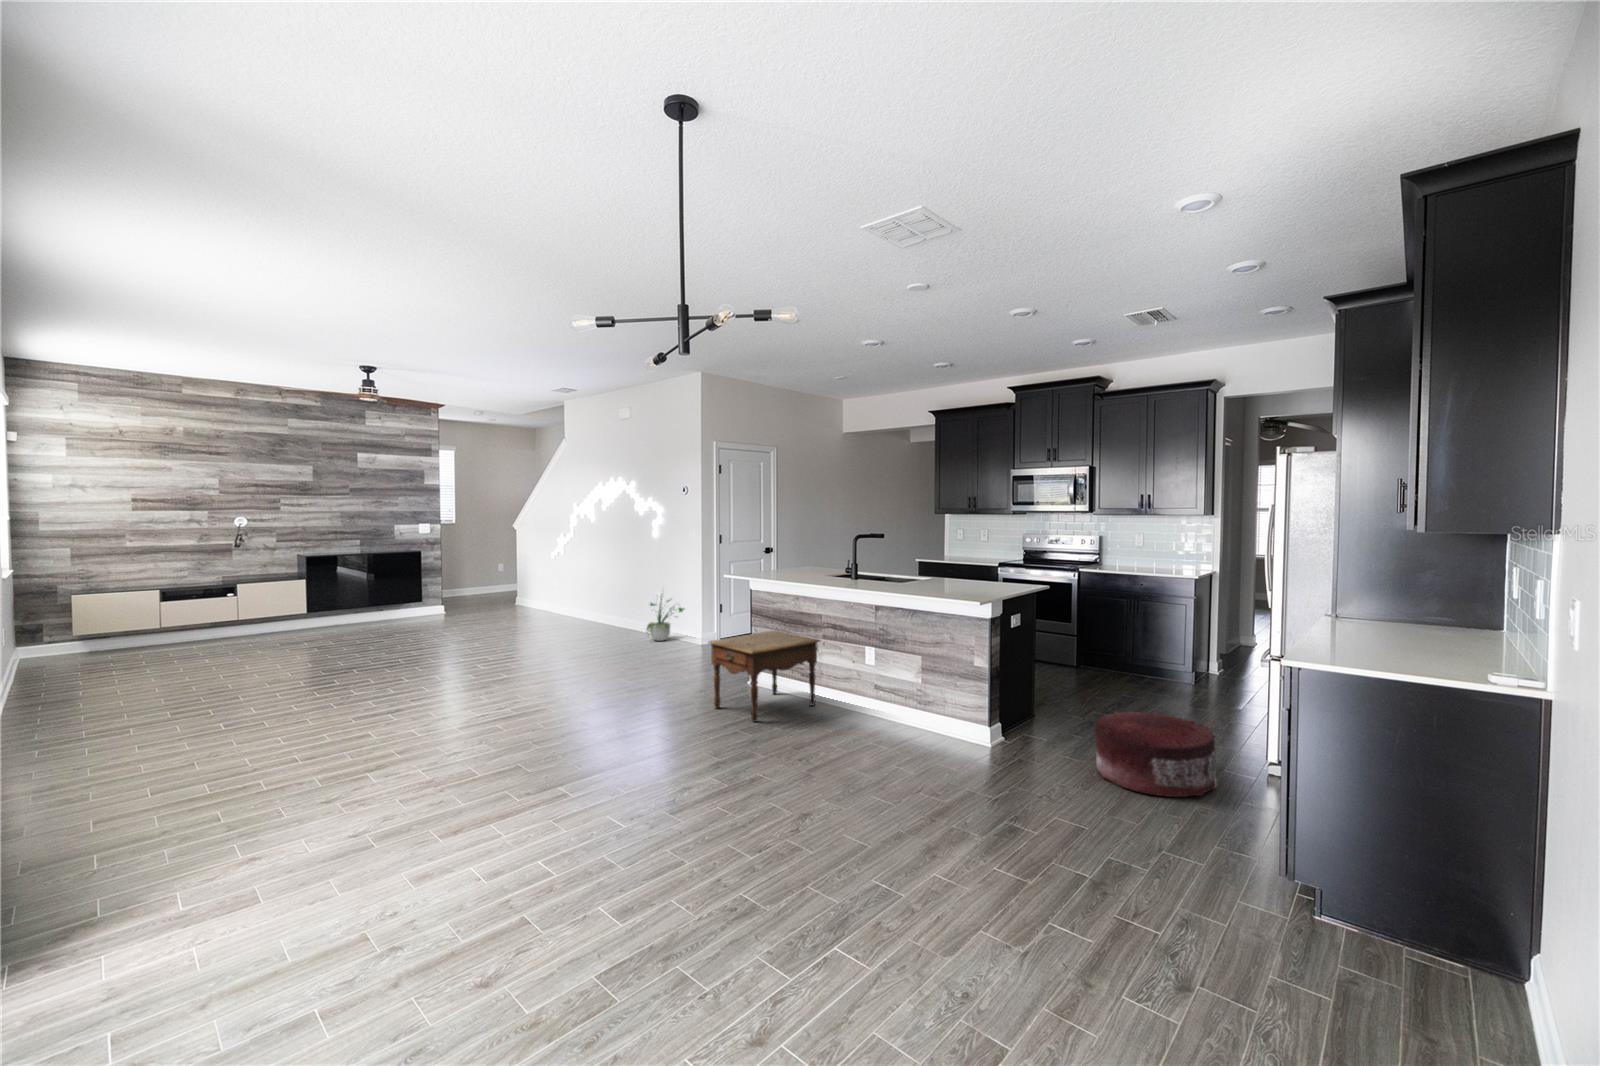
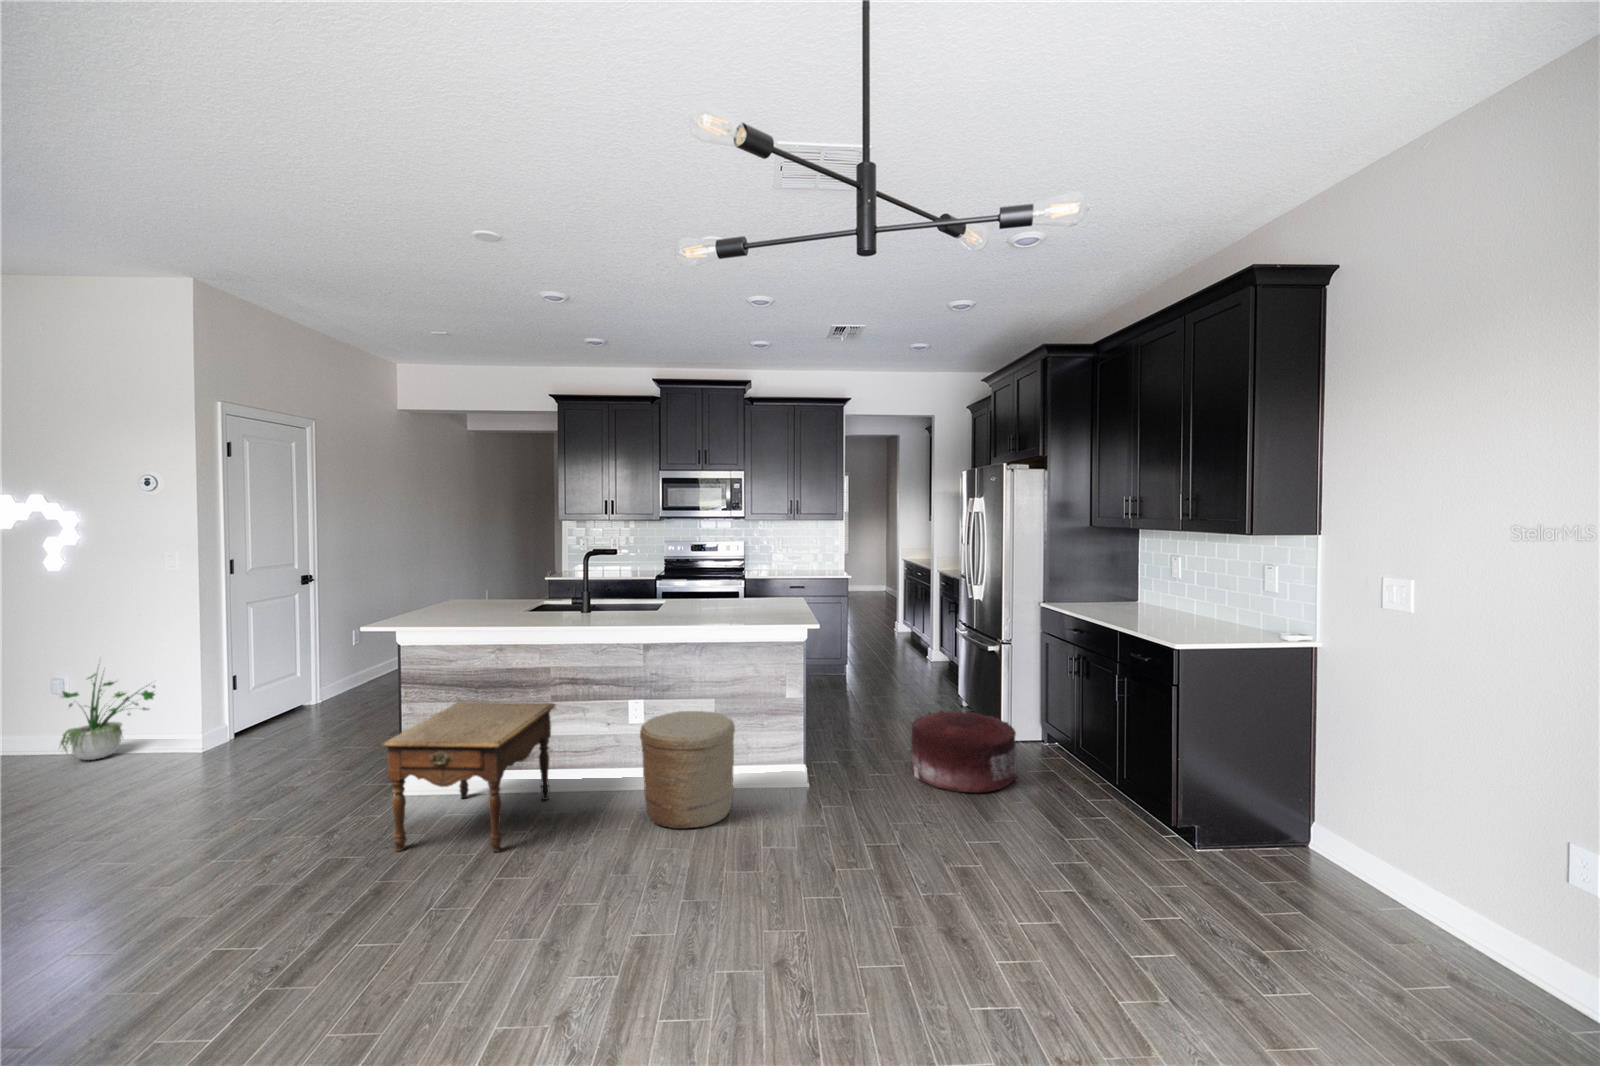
woven basket: none [845,659,918,745] -> present [640,711,735,829]

